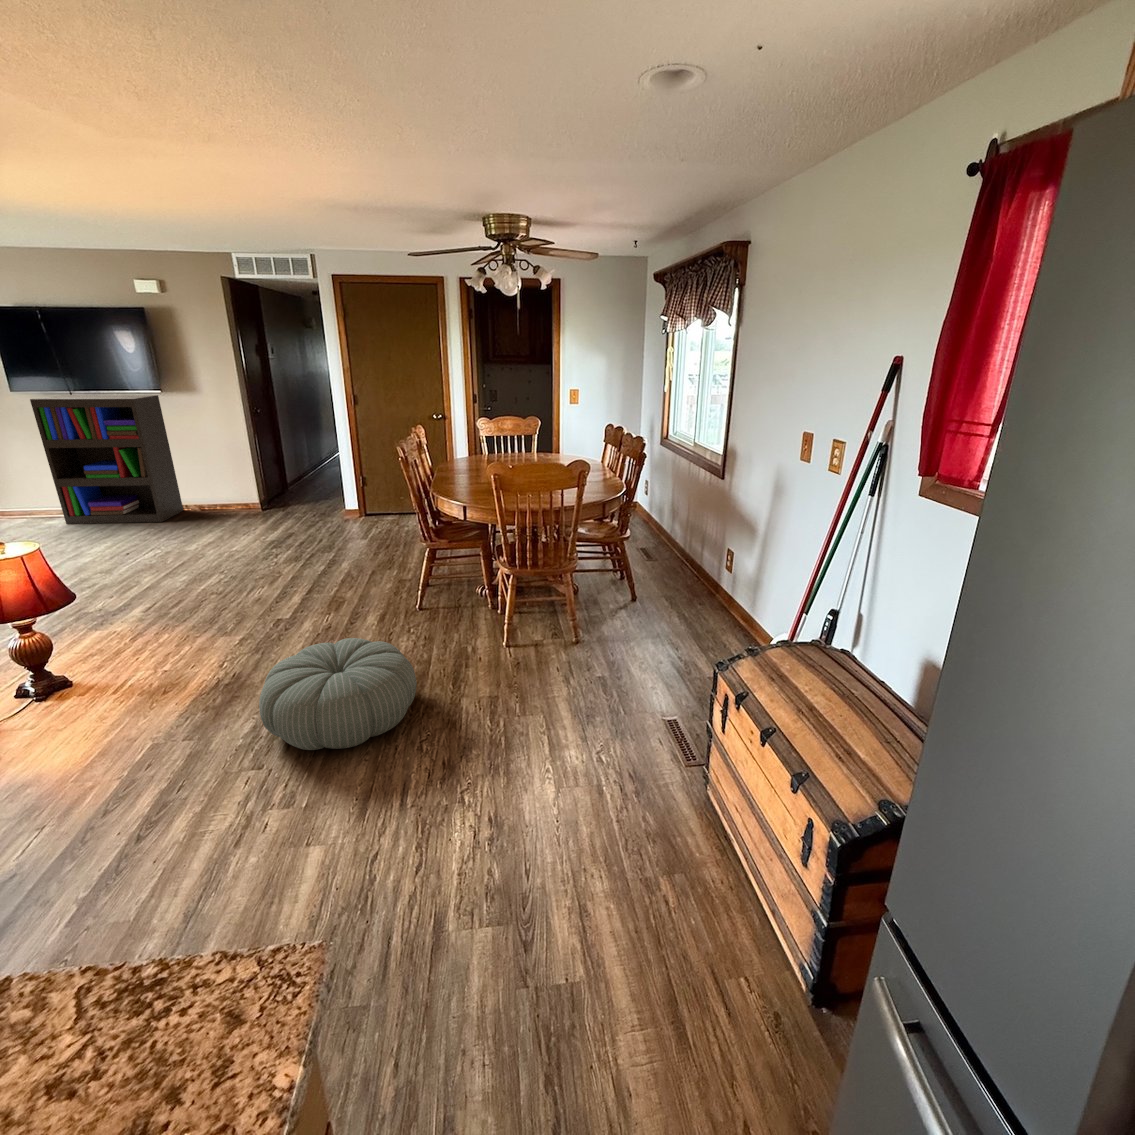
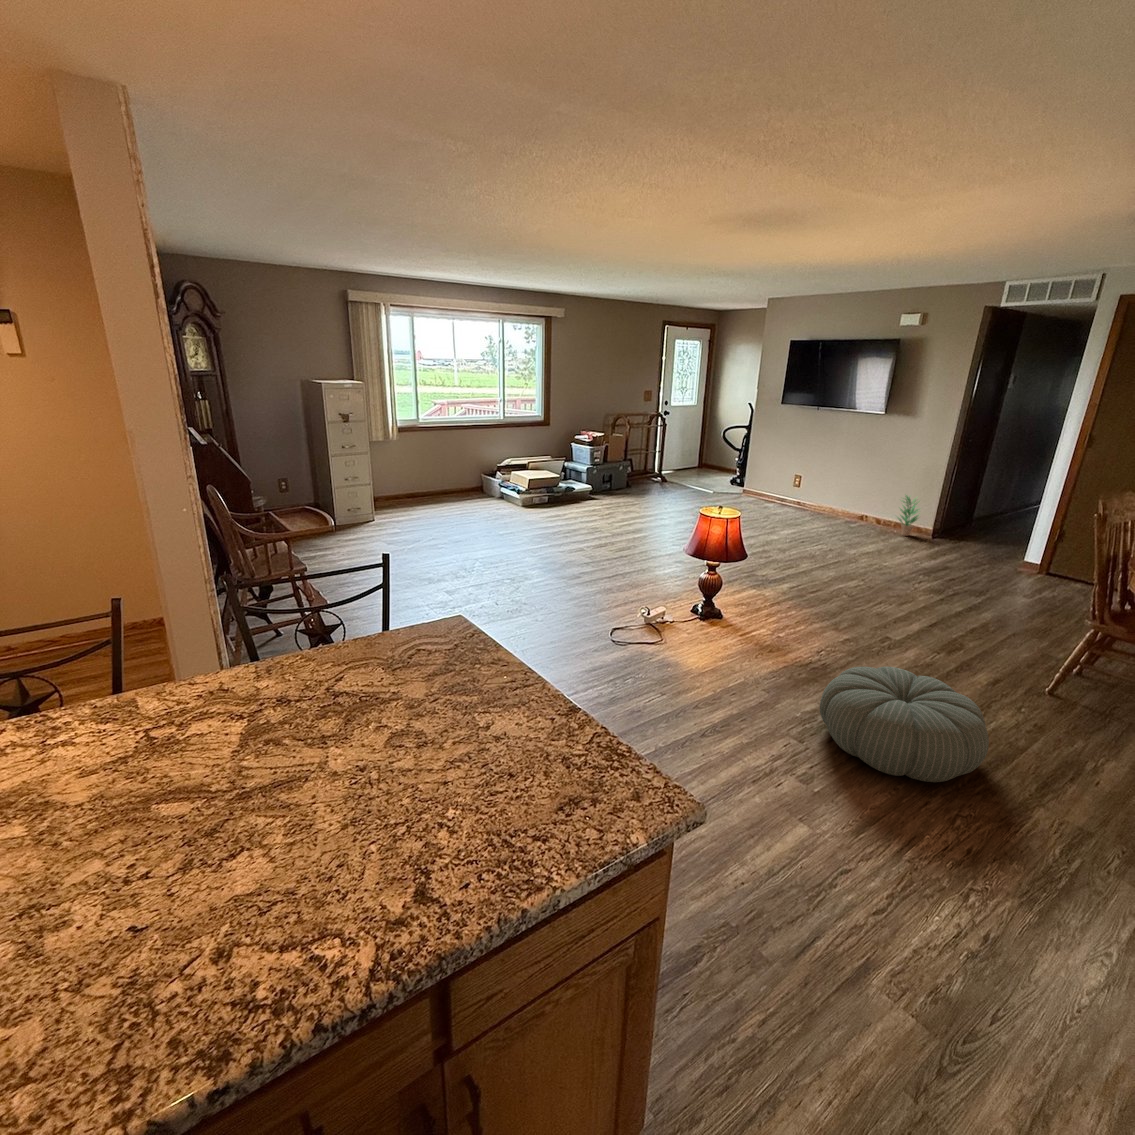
bookshelf: present [30,395,183,524] -> none [776,416,881,527]
potted plant: none [215,469,244,512] -> present [898,495,919,536]

